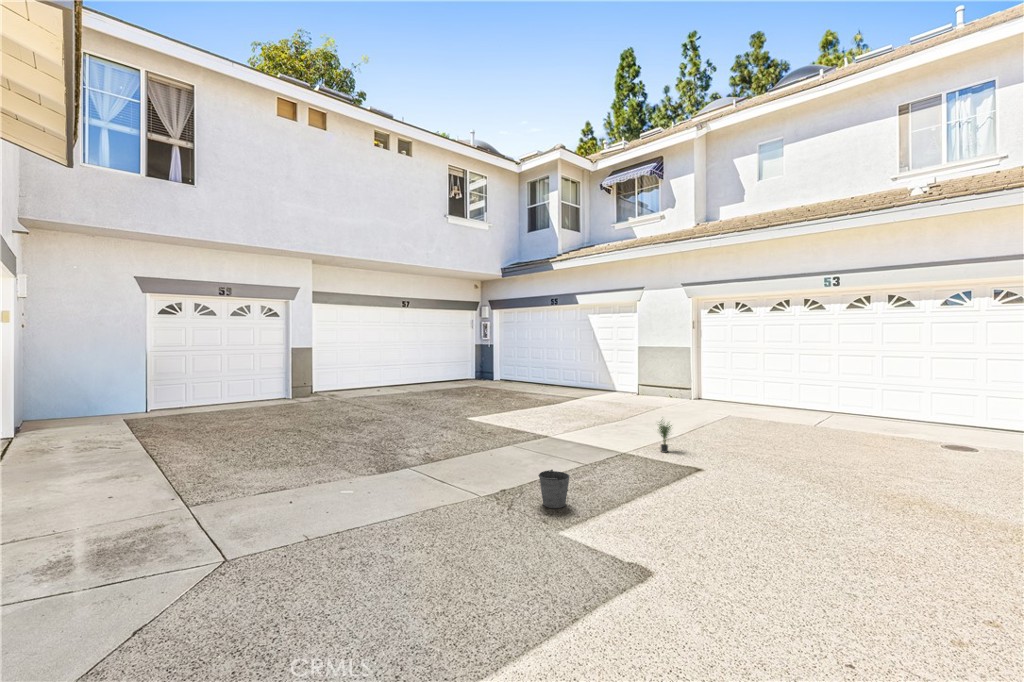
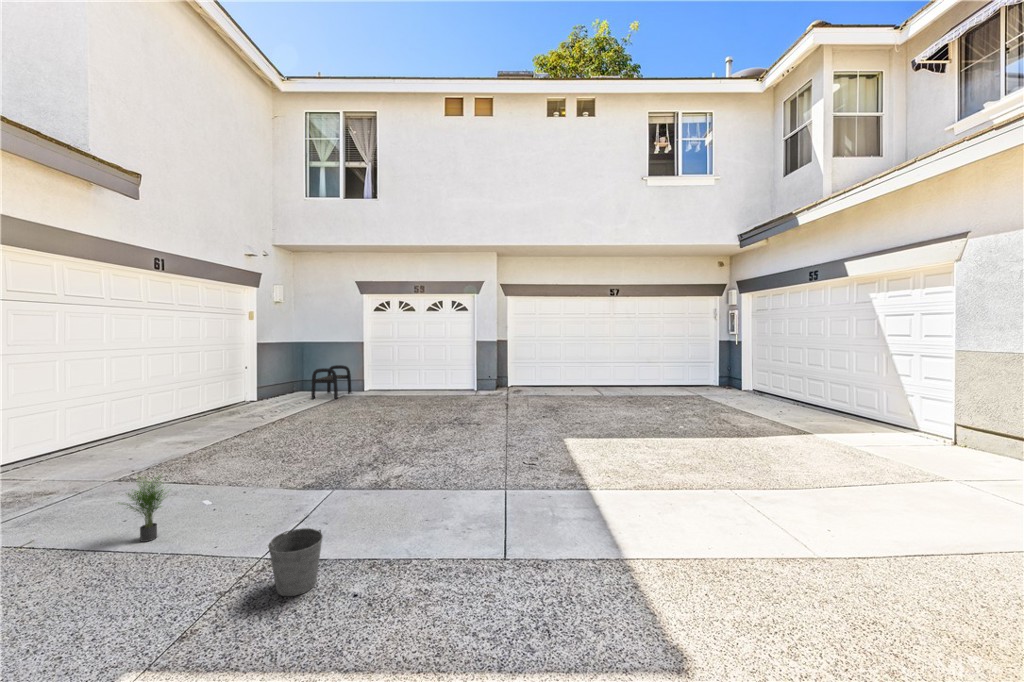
bench: none [80,387,131,435] -> present [311,365,351,399]
potted plant: present [659,423,672,453] -> present [127,476,163,542]

